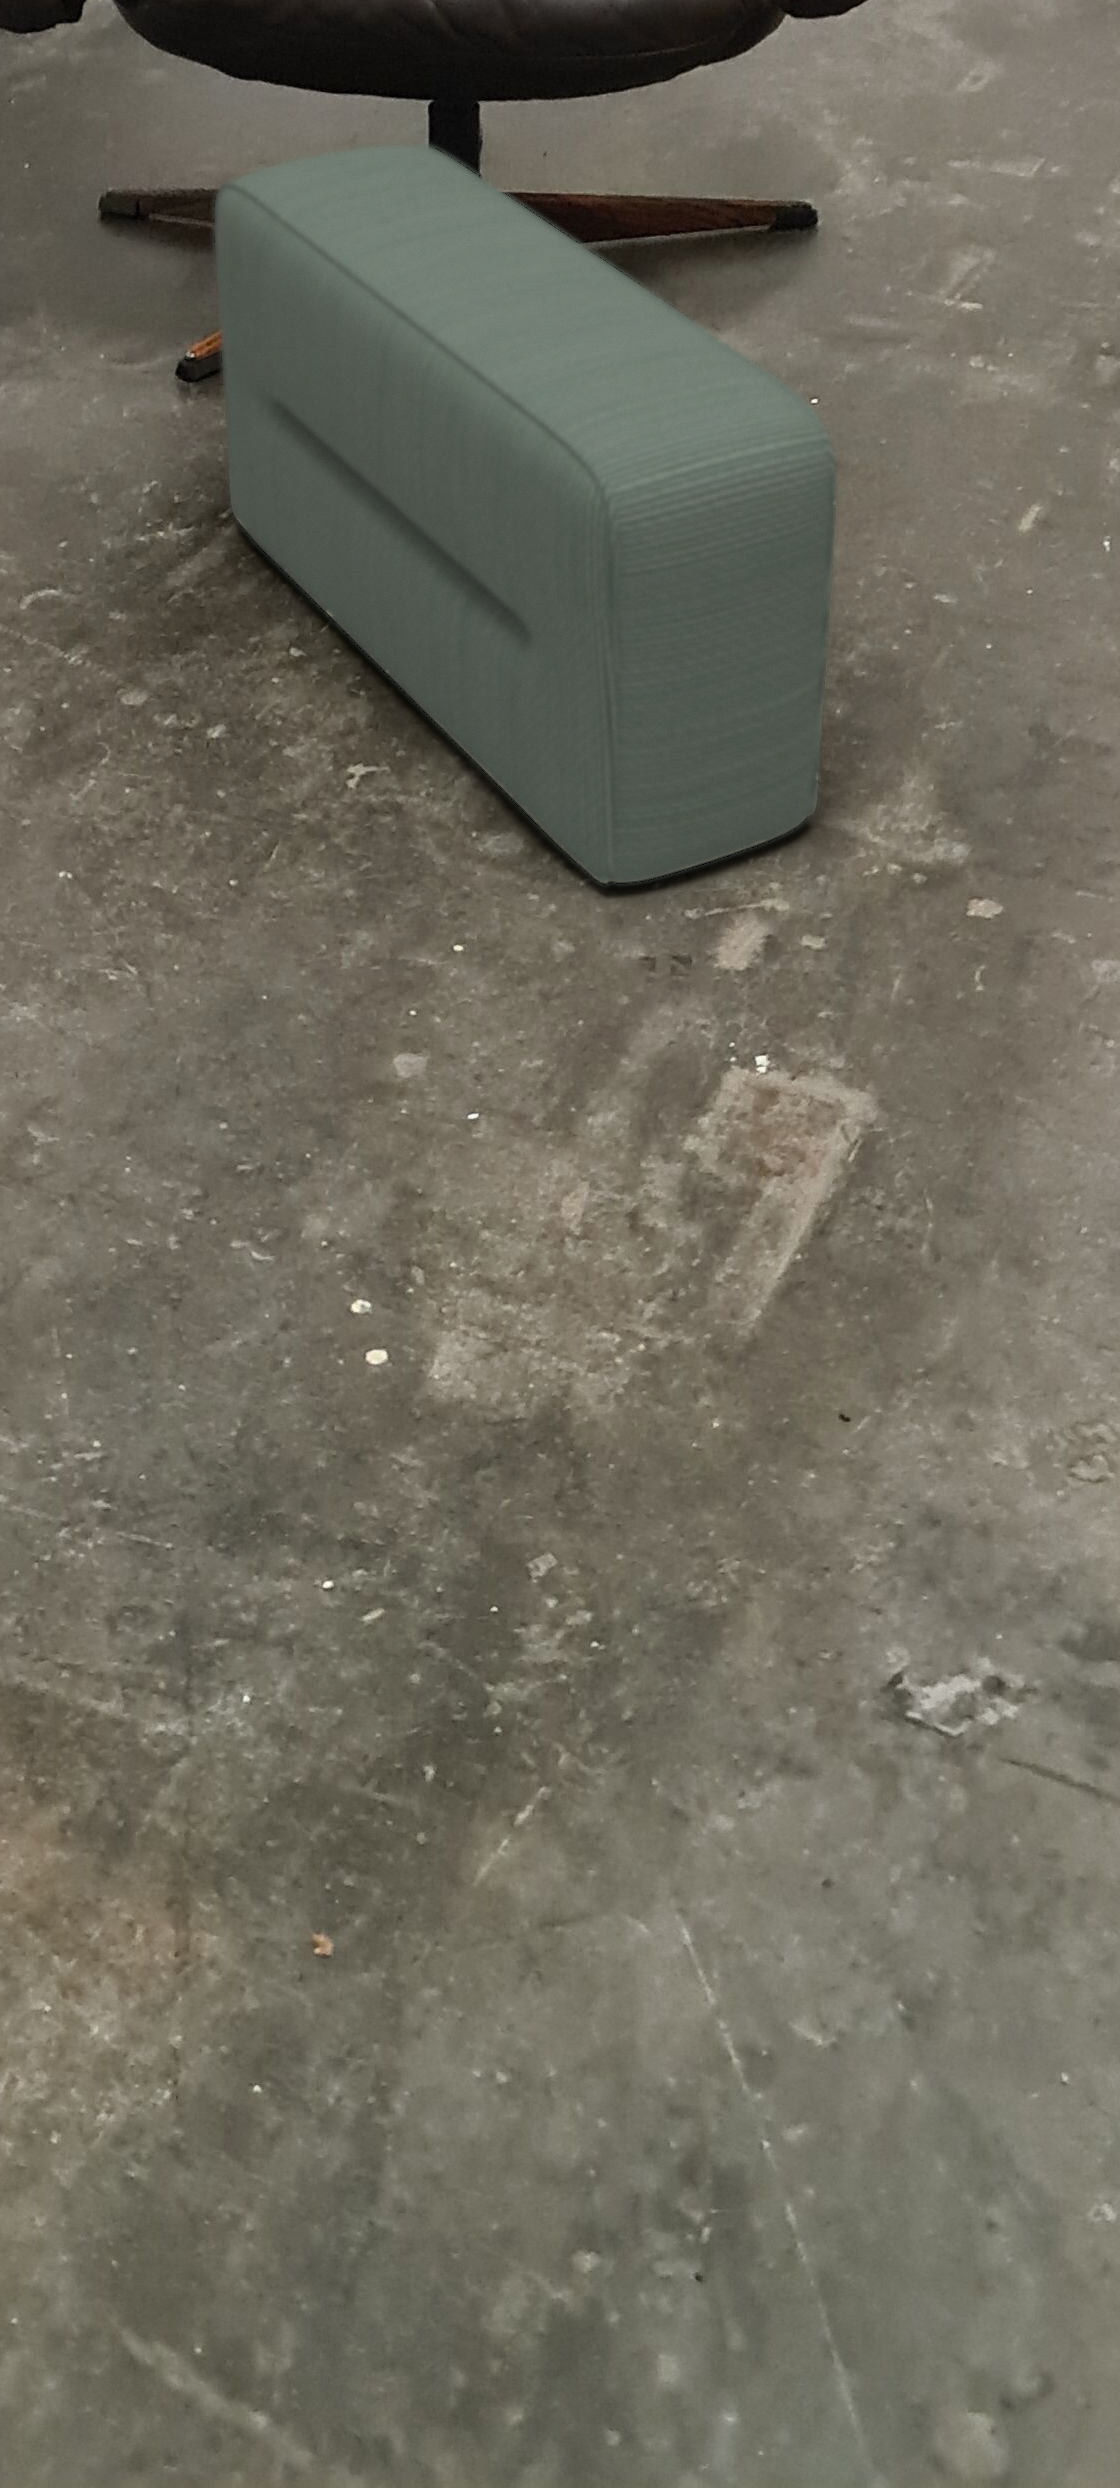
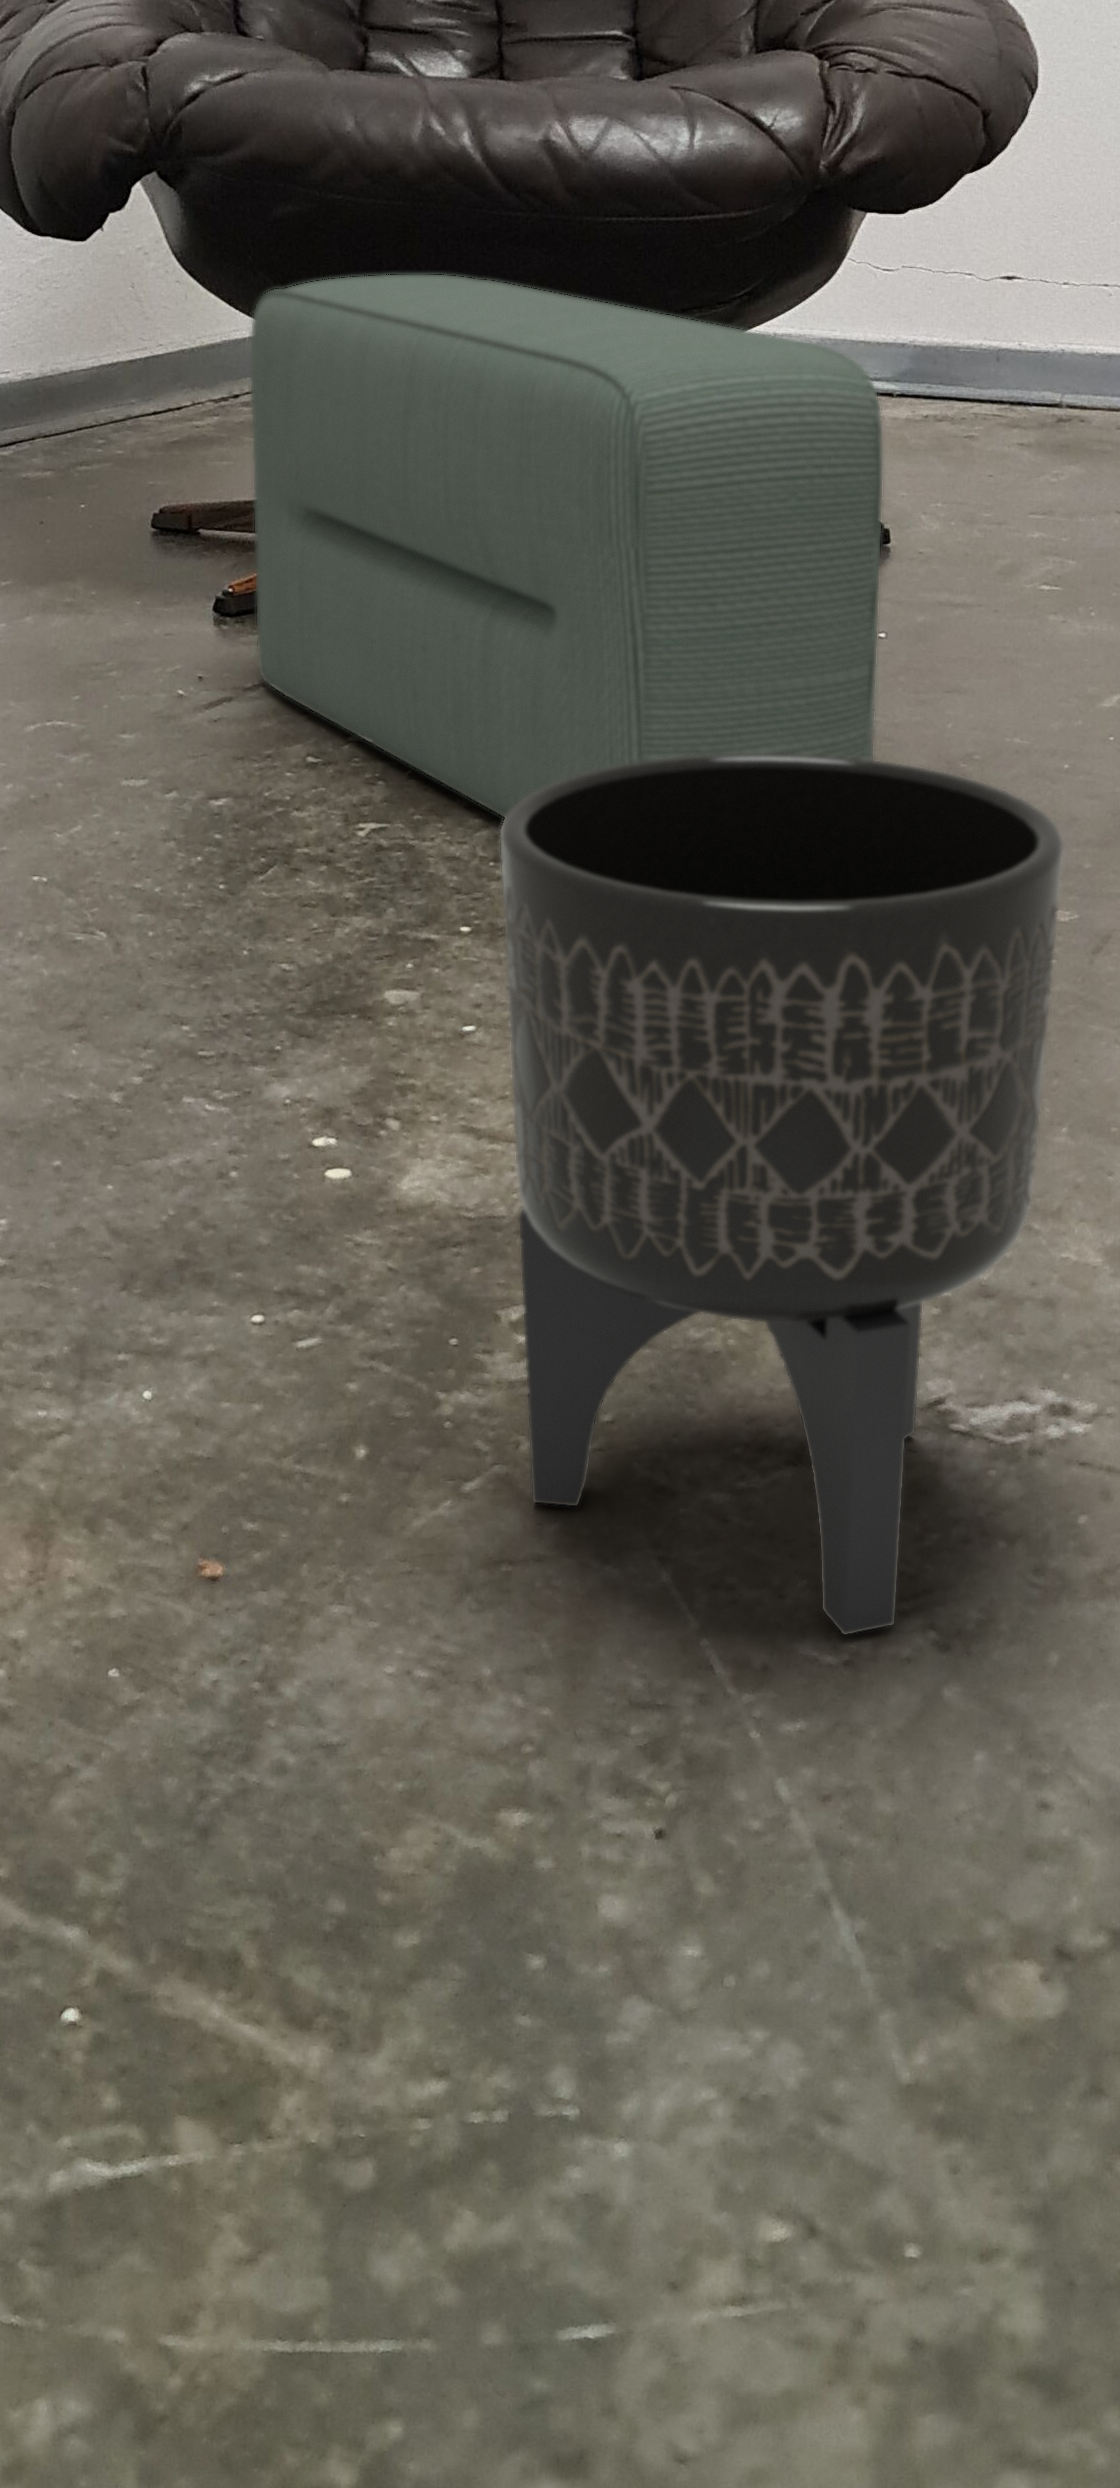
planter: none [552,1253,1021,2001] -> present [500,753,1064,1634]

